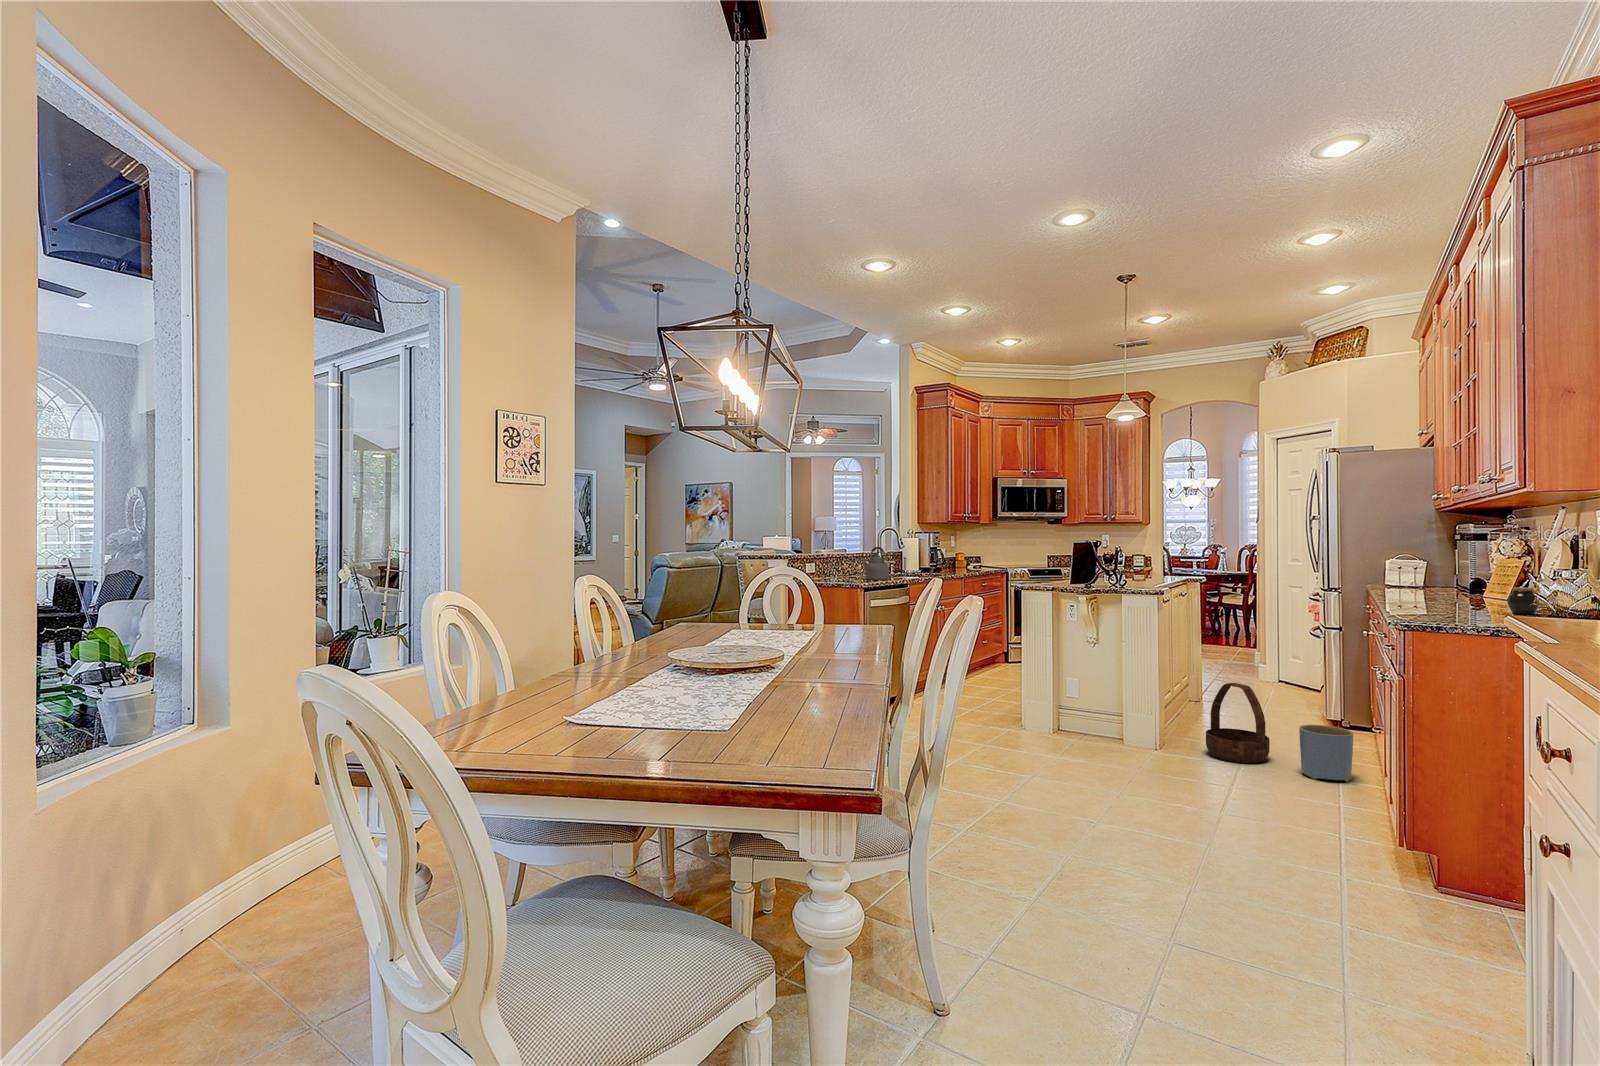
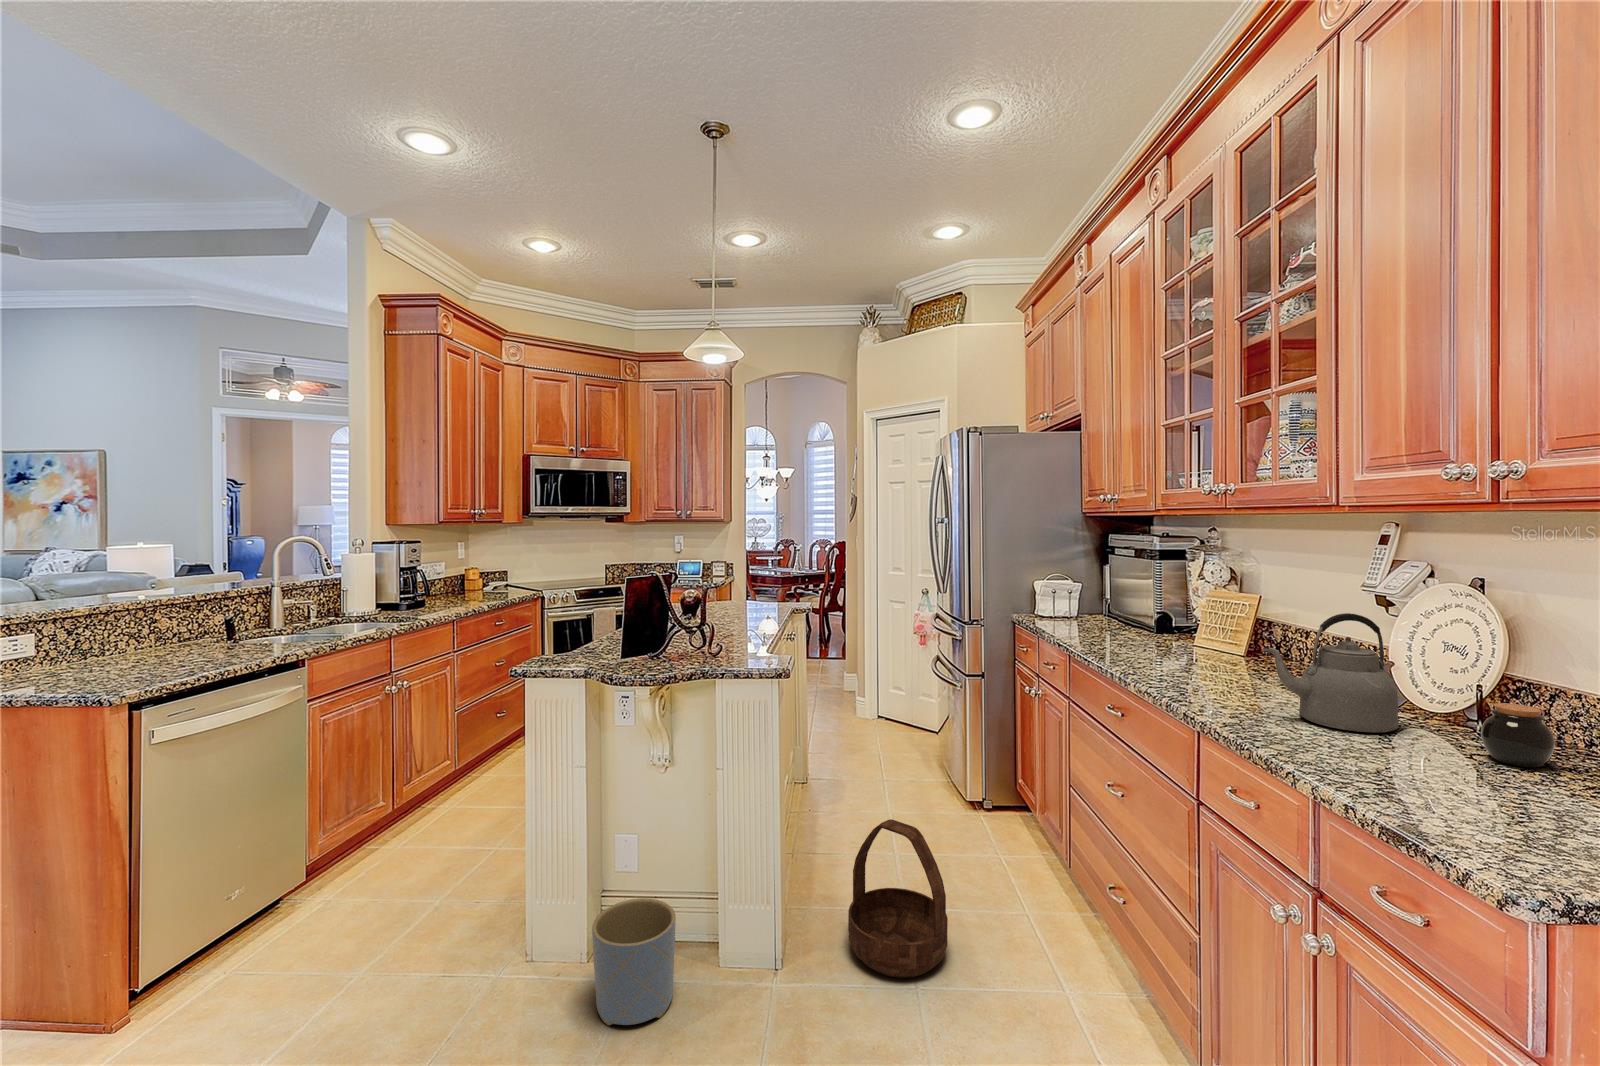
kettle: present [860,547,889,580] -> present [1262,613,1398,733]
planter: present [1299,725,1353,782] -> present [592,898,676,1026]

